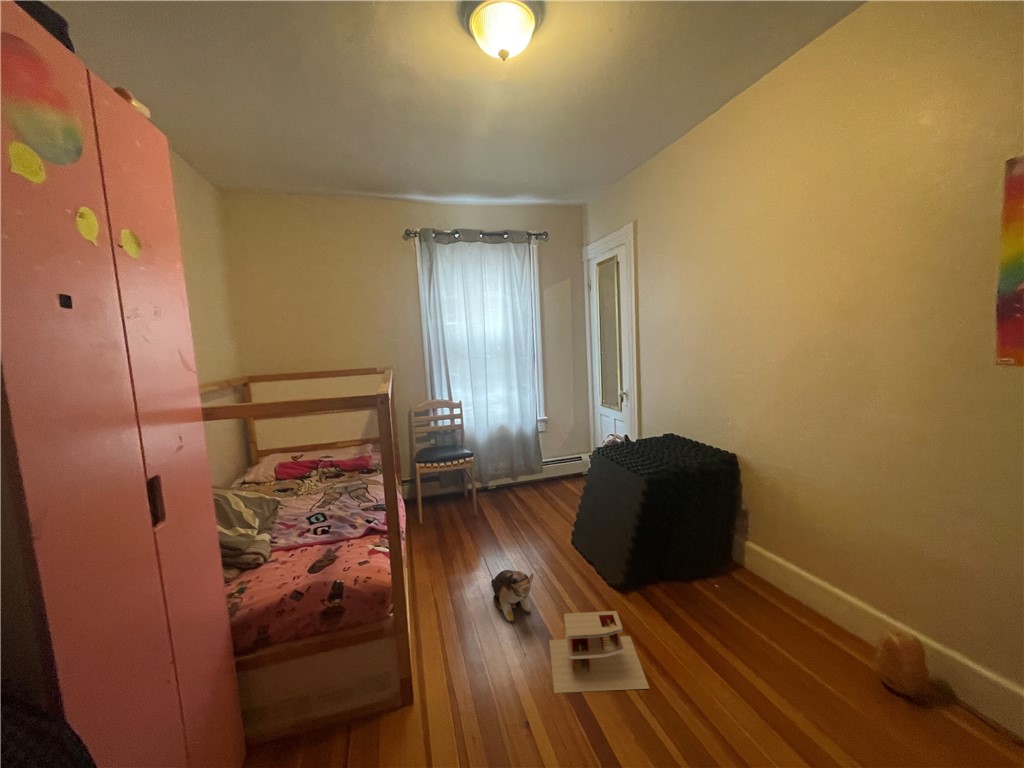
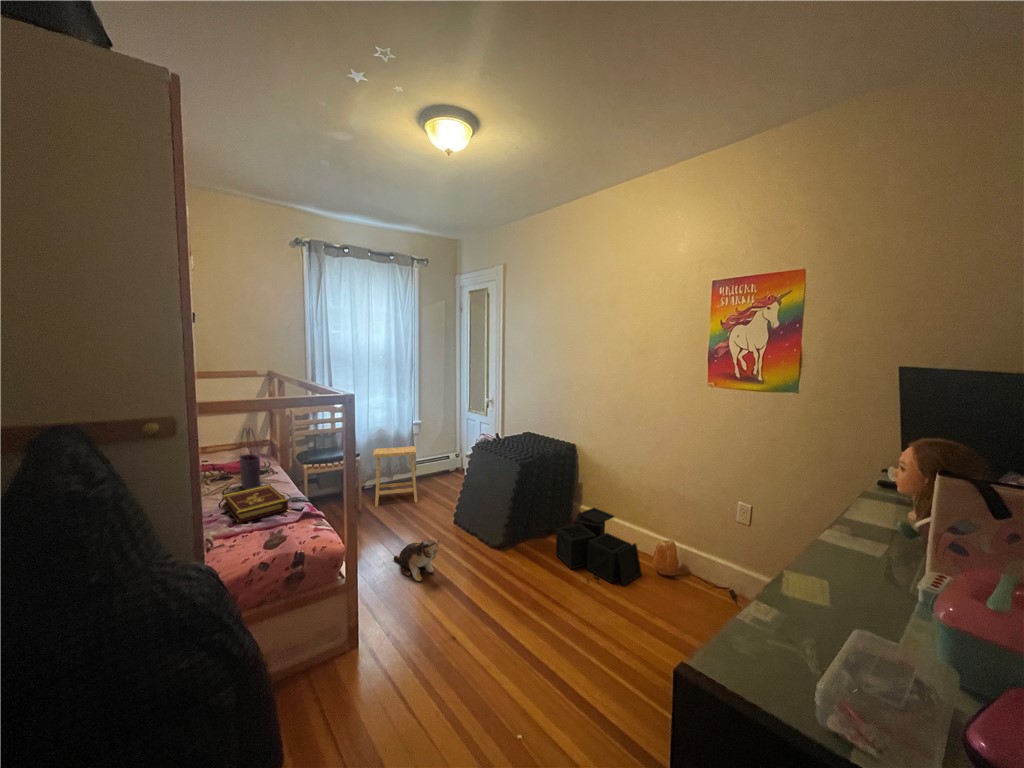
tote bag: none [337,427,356,493] -> present [240,428,261,490]
footstool: none [490,446,540,511] -> present [373,446,418,507]
book: none [307,488,361,532] -> present [223,485,288,523]
storage bin: none [705,553,868,710] -> present [556,508,642,585]
toy house: present [549,611,649,693] -> none [453,554,528,615]

